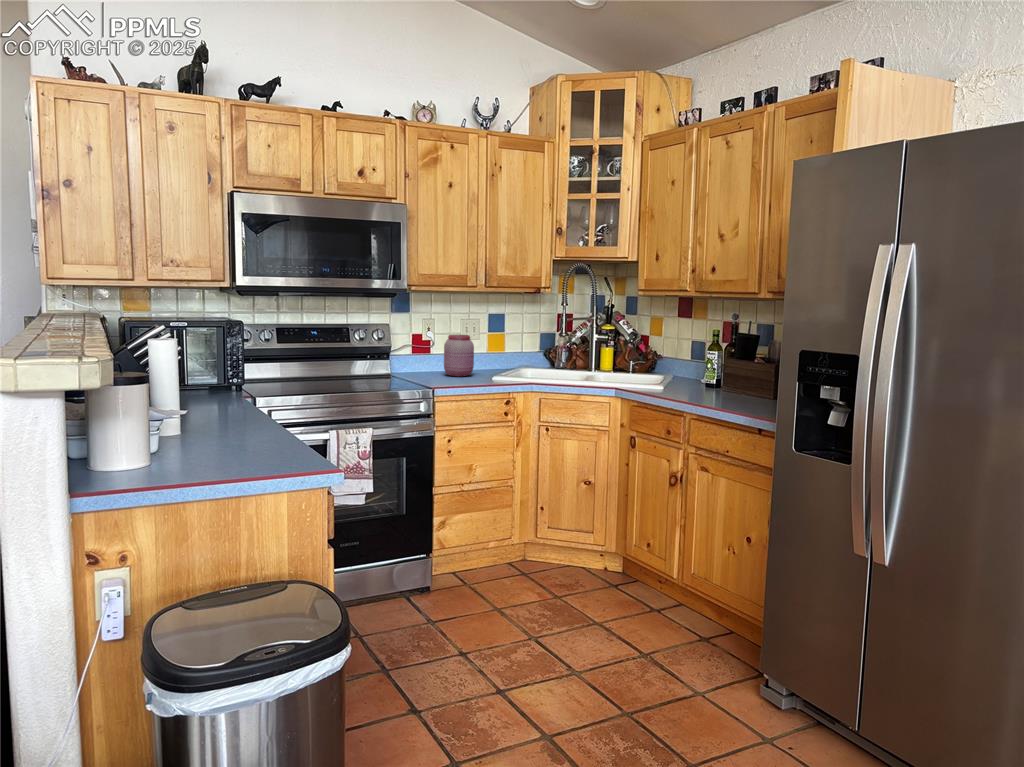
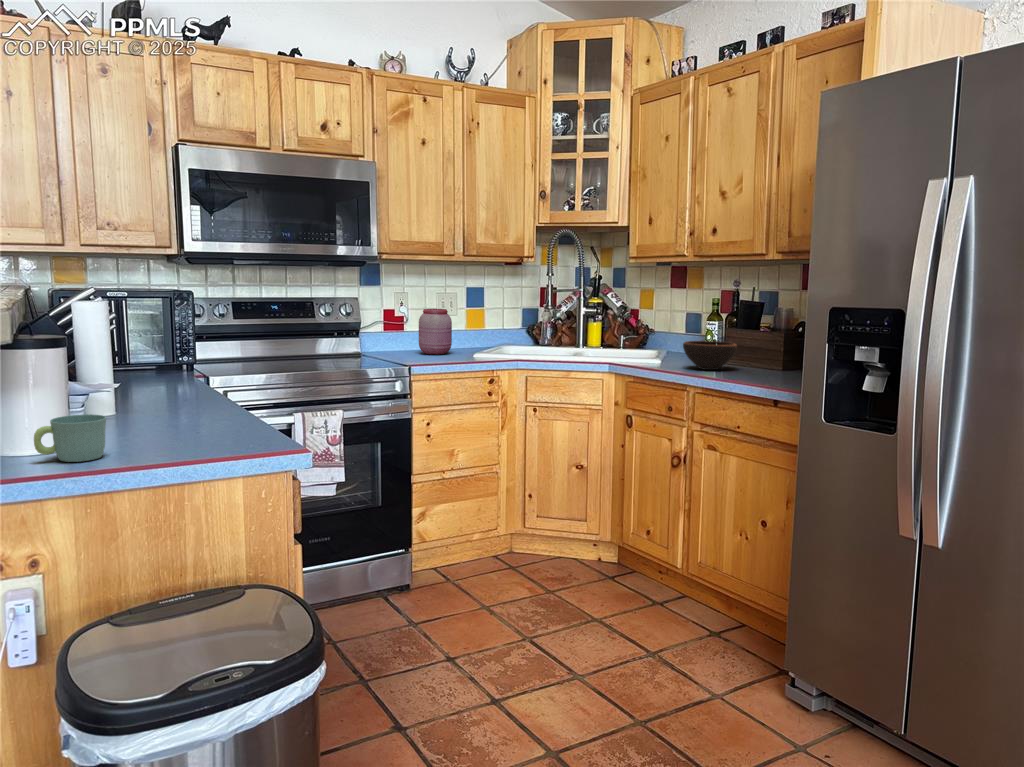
bowl: none [681,370,731,397] -> present [683,341,737,370]
mug: none [114,439,172,479] -> present [34,414,106,462]

